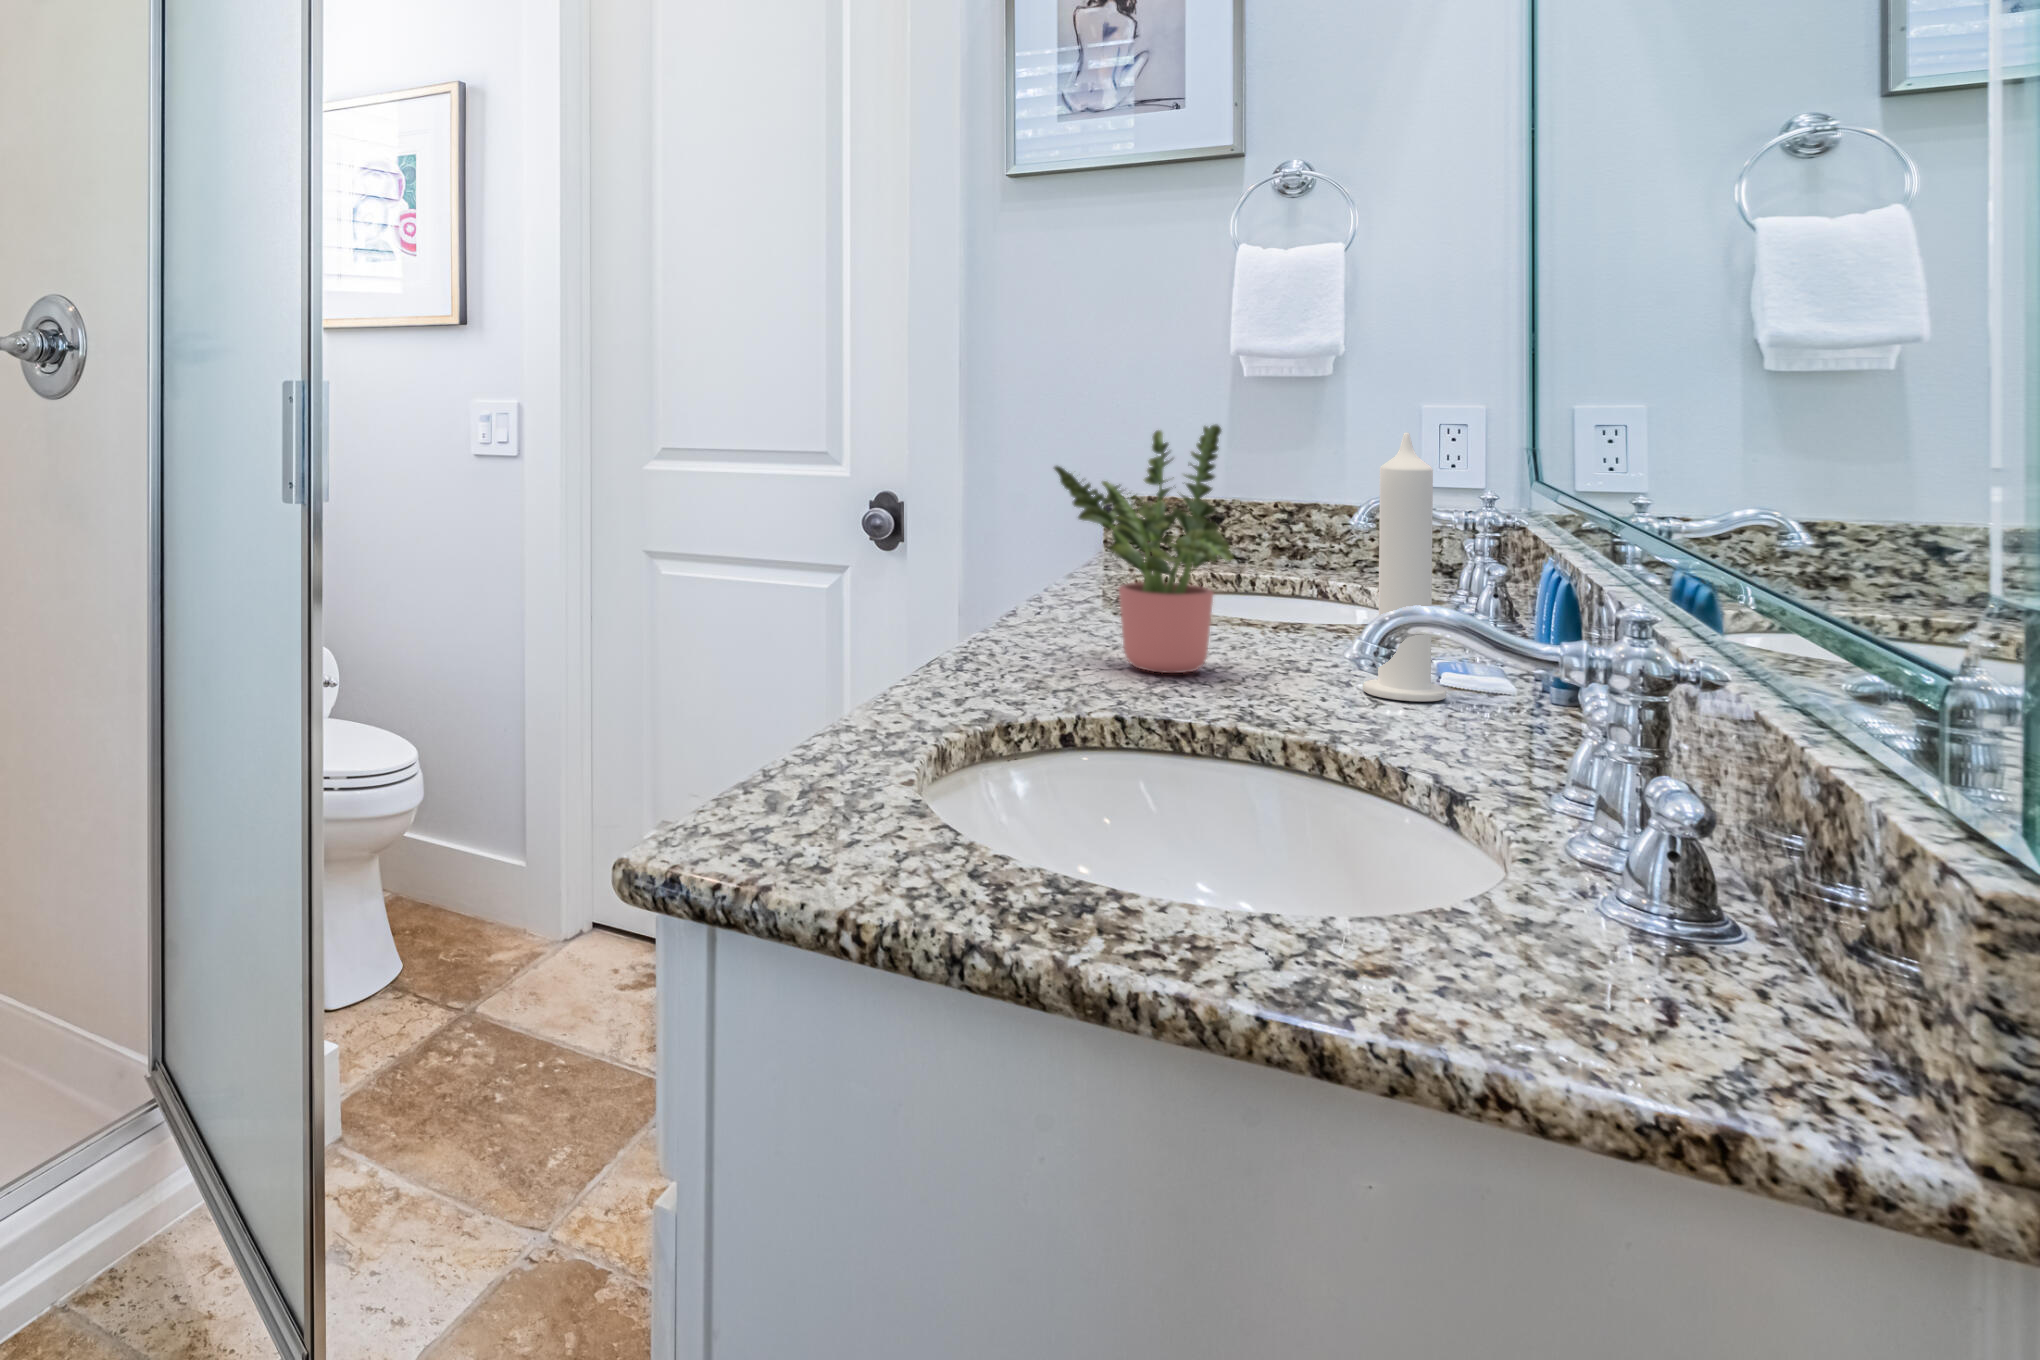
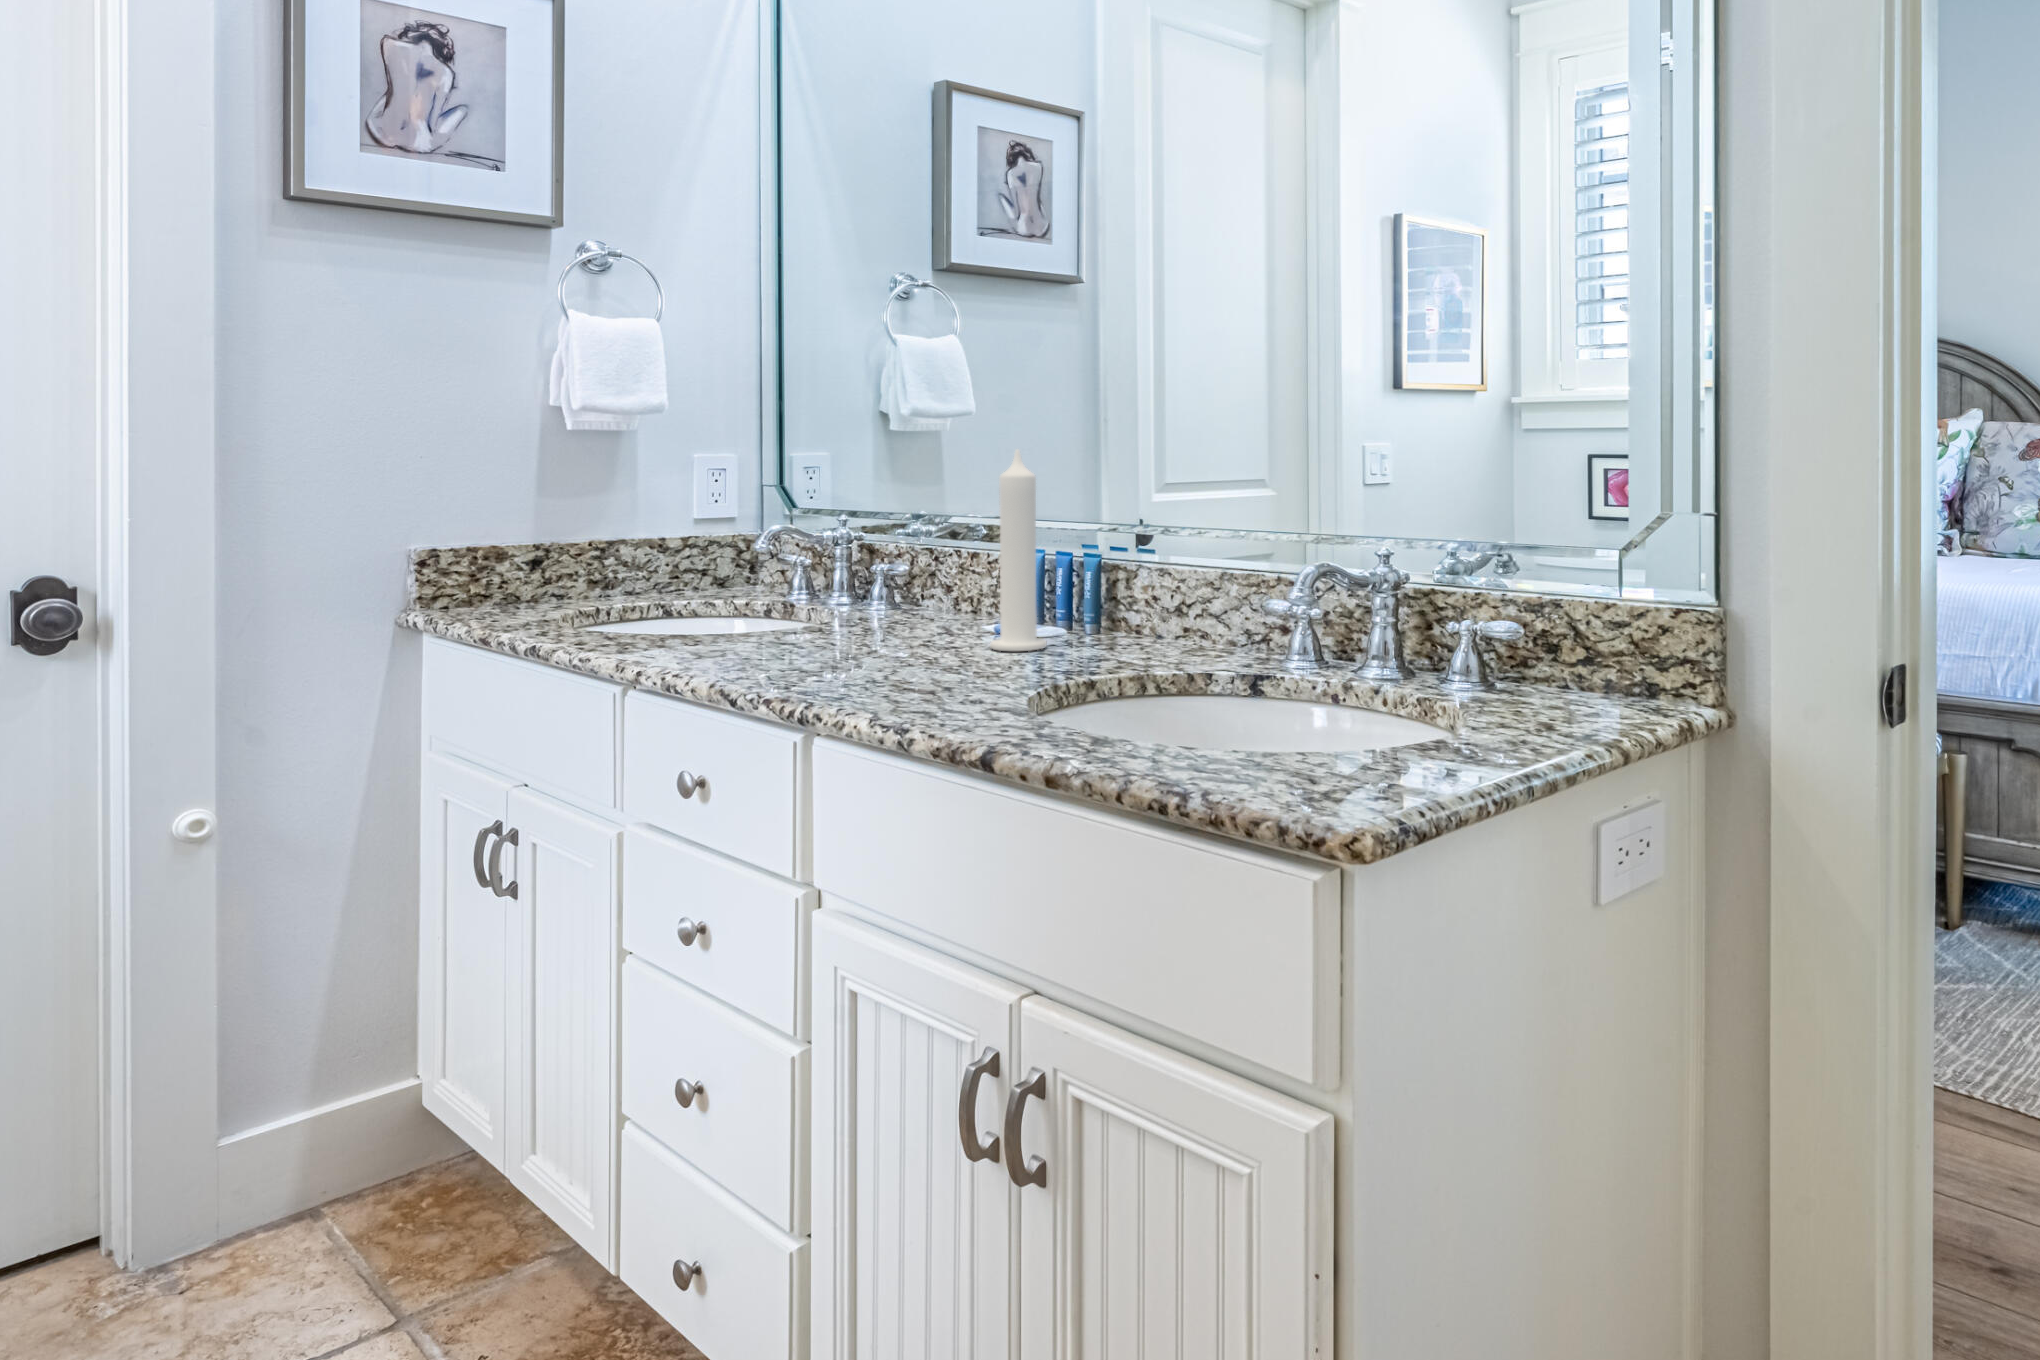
potted plant: present [1054,424,1234,673] -> none [760,448,967,668]

